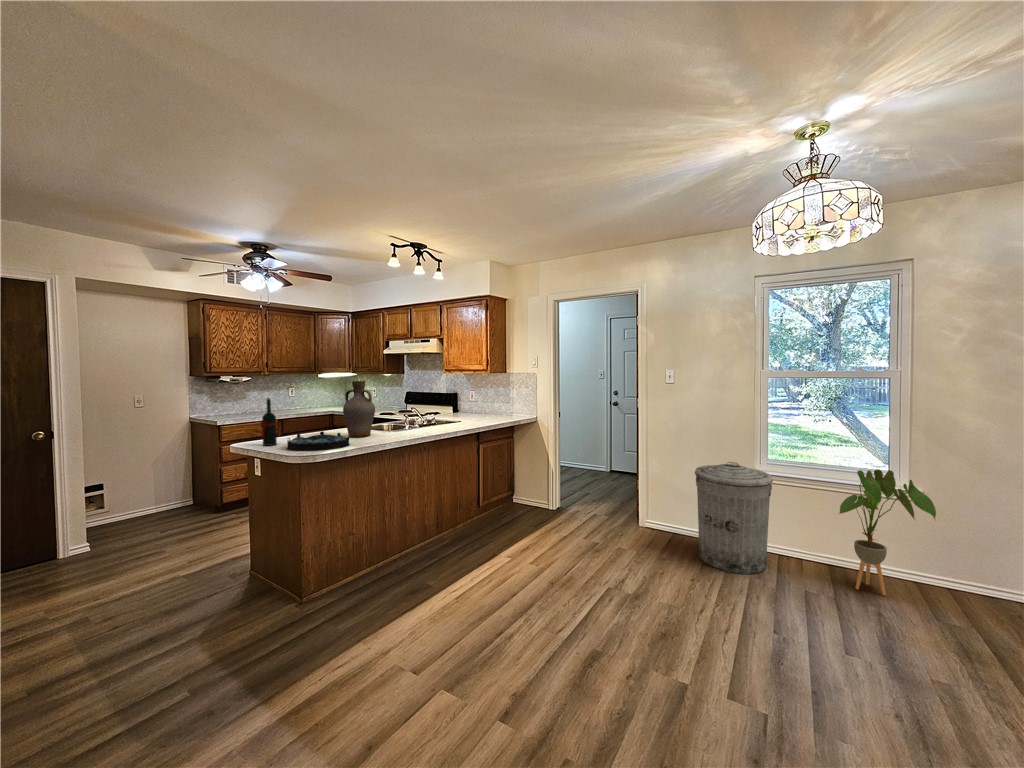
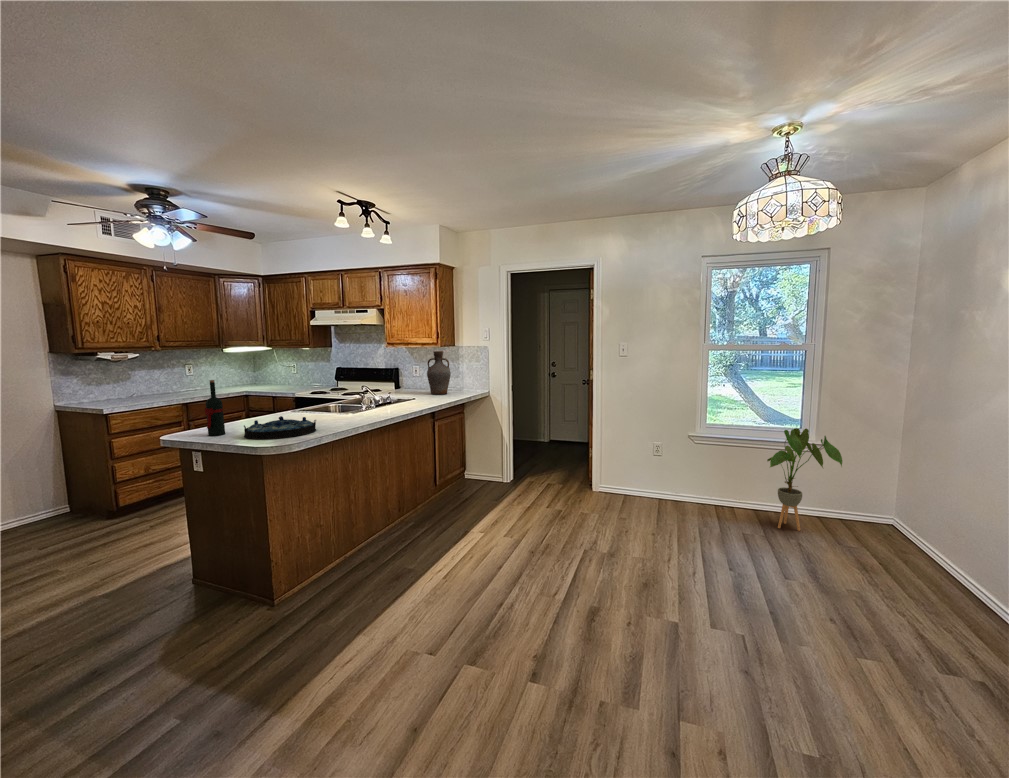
vase: present [343,381,375,437] -> present [427,351,451,395]
trash can: present [695,462,773,574] -> none [648,428,716,525]

